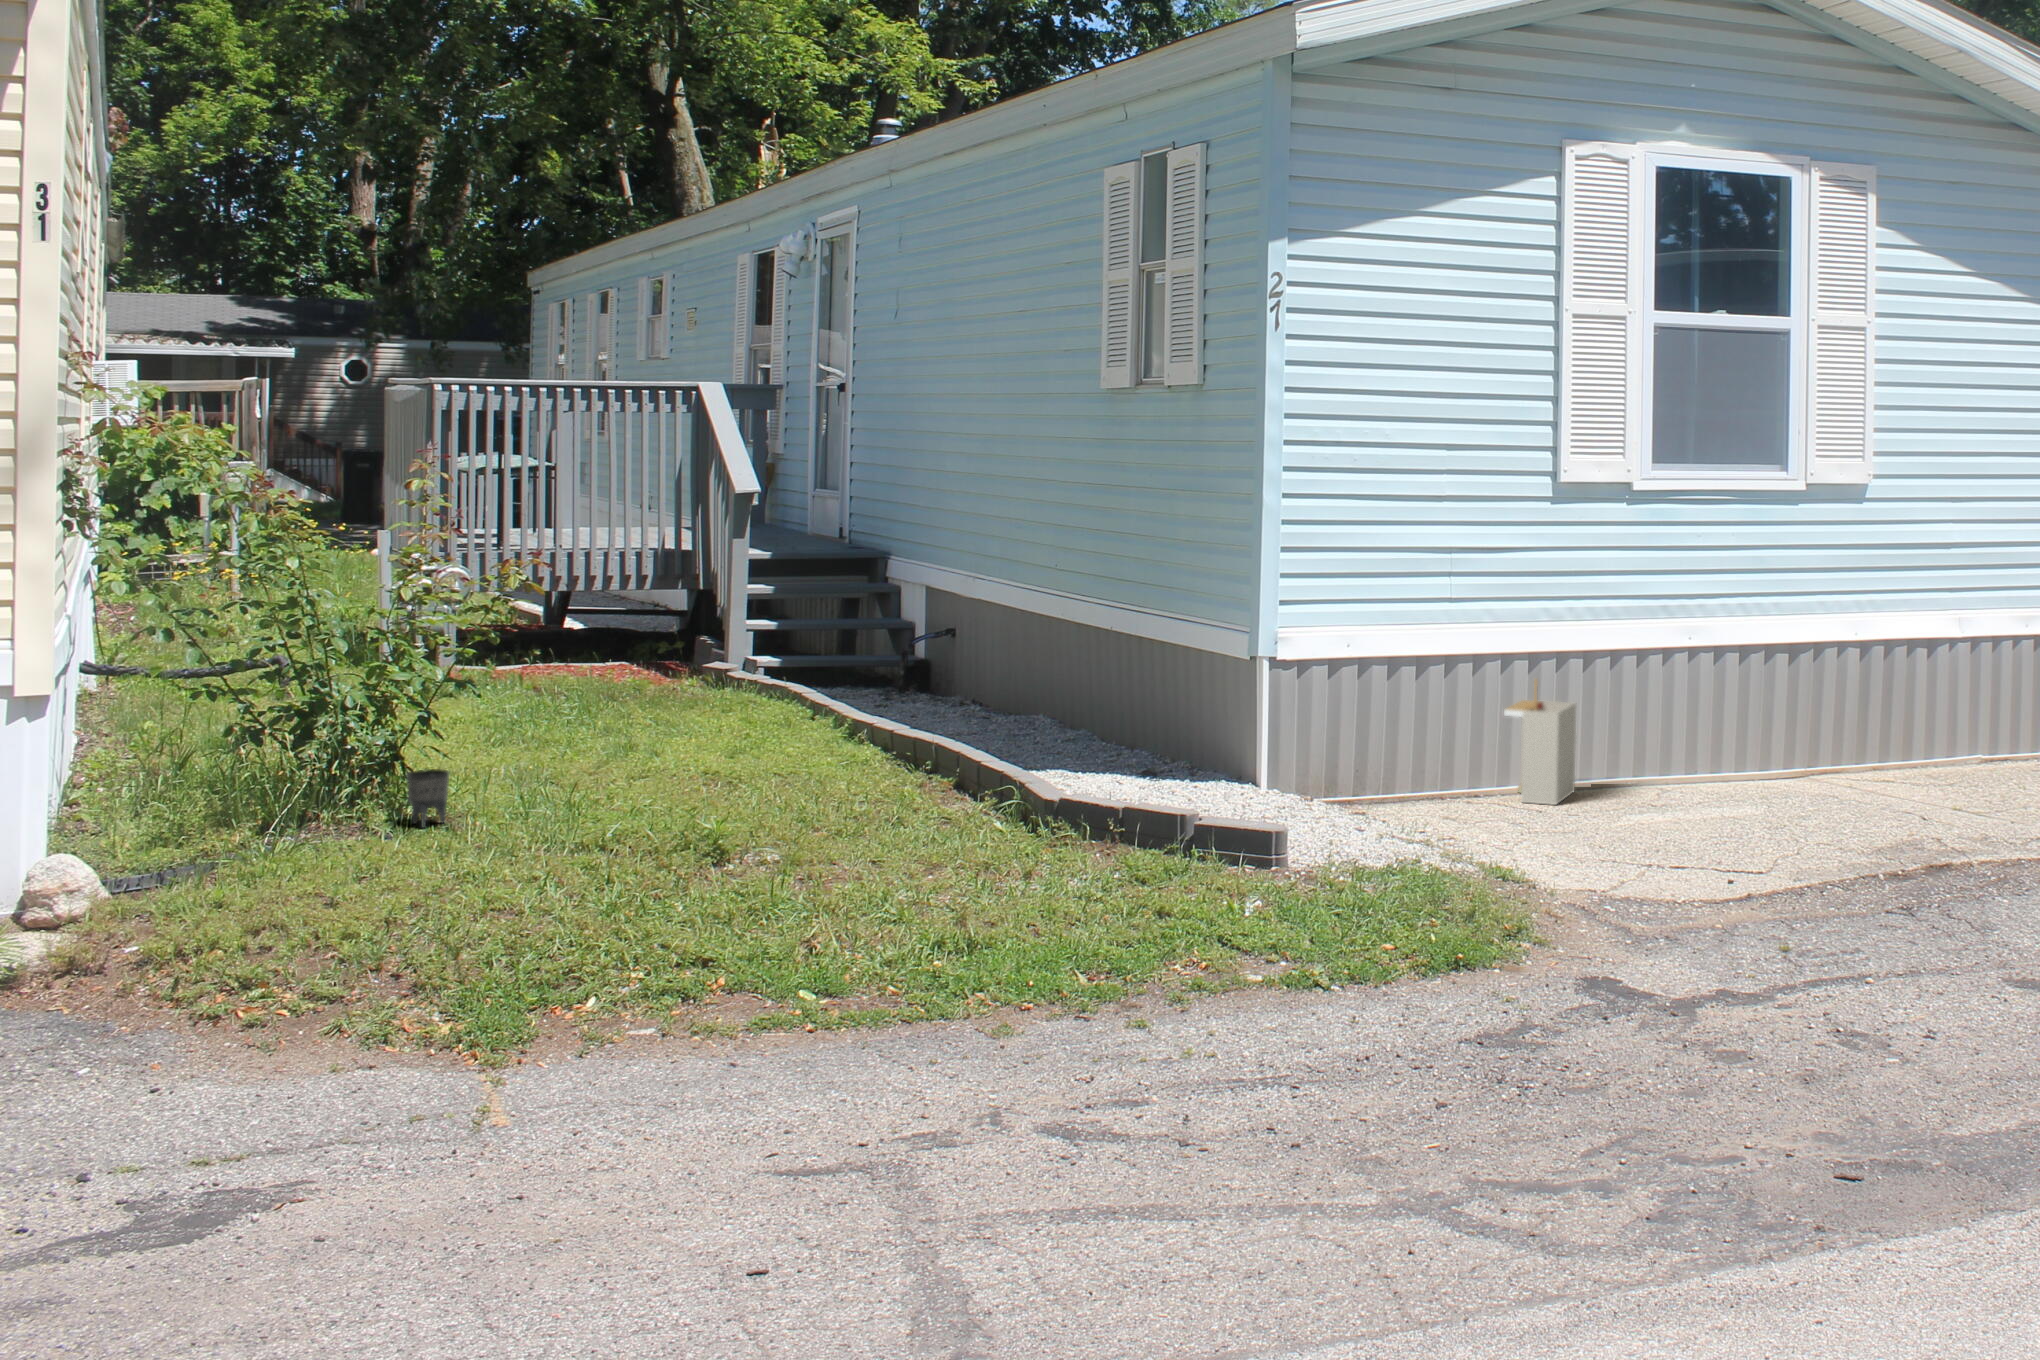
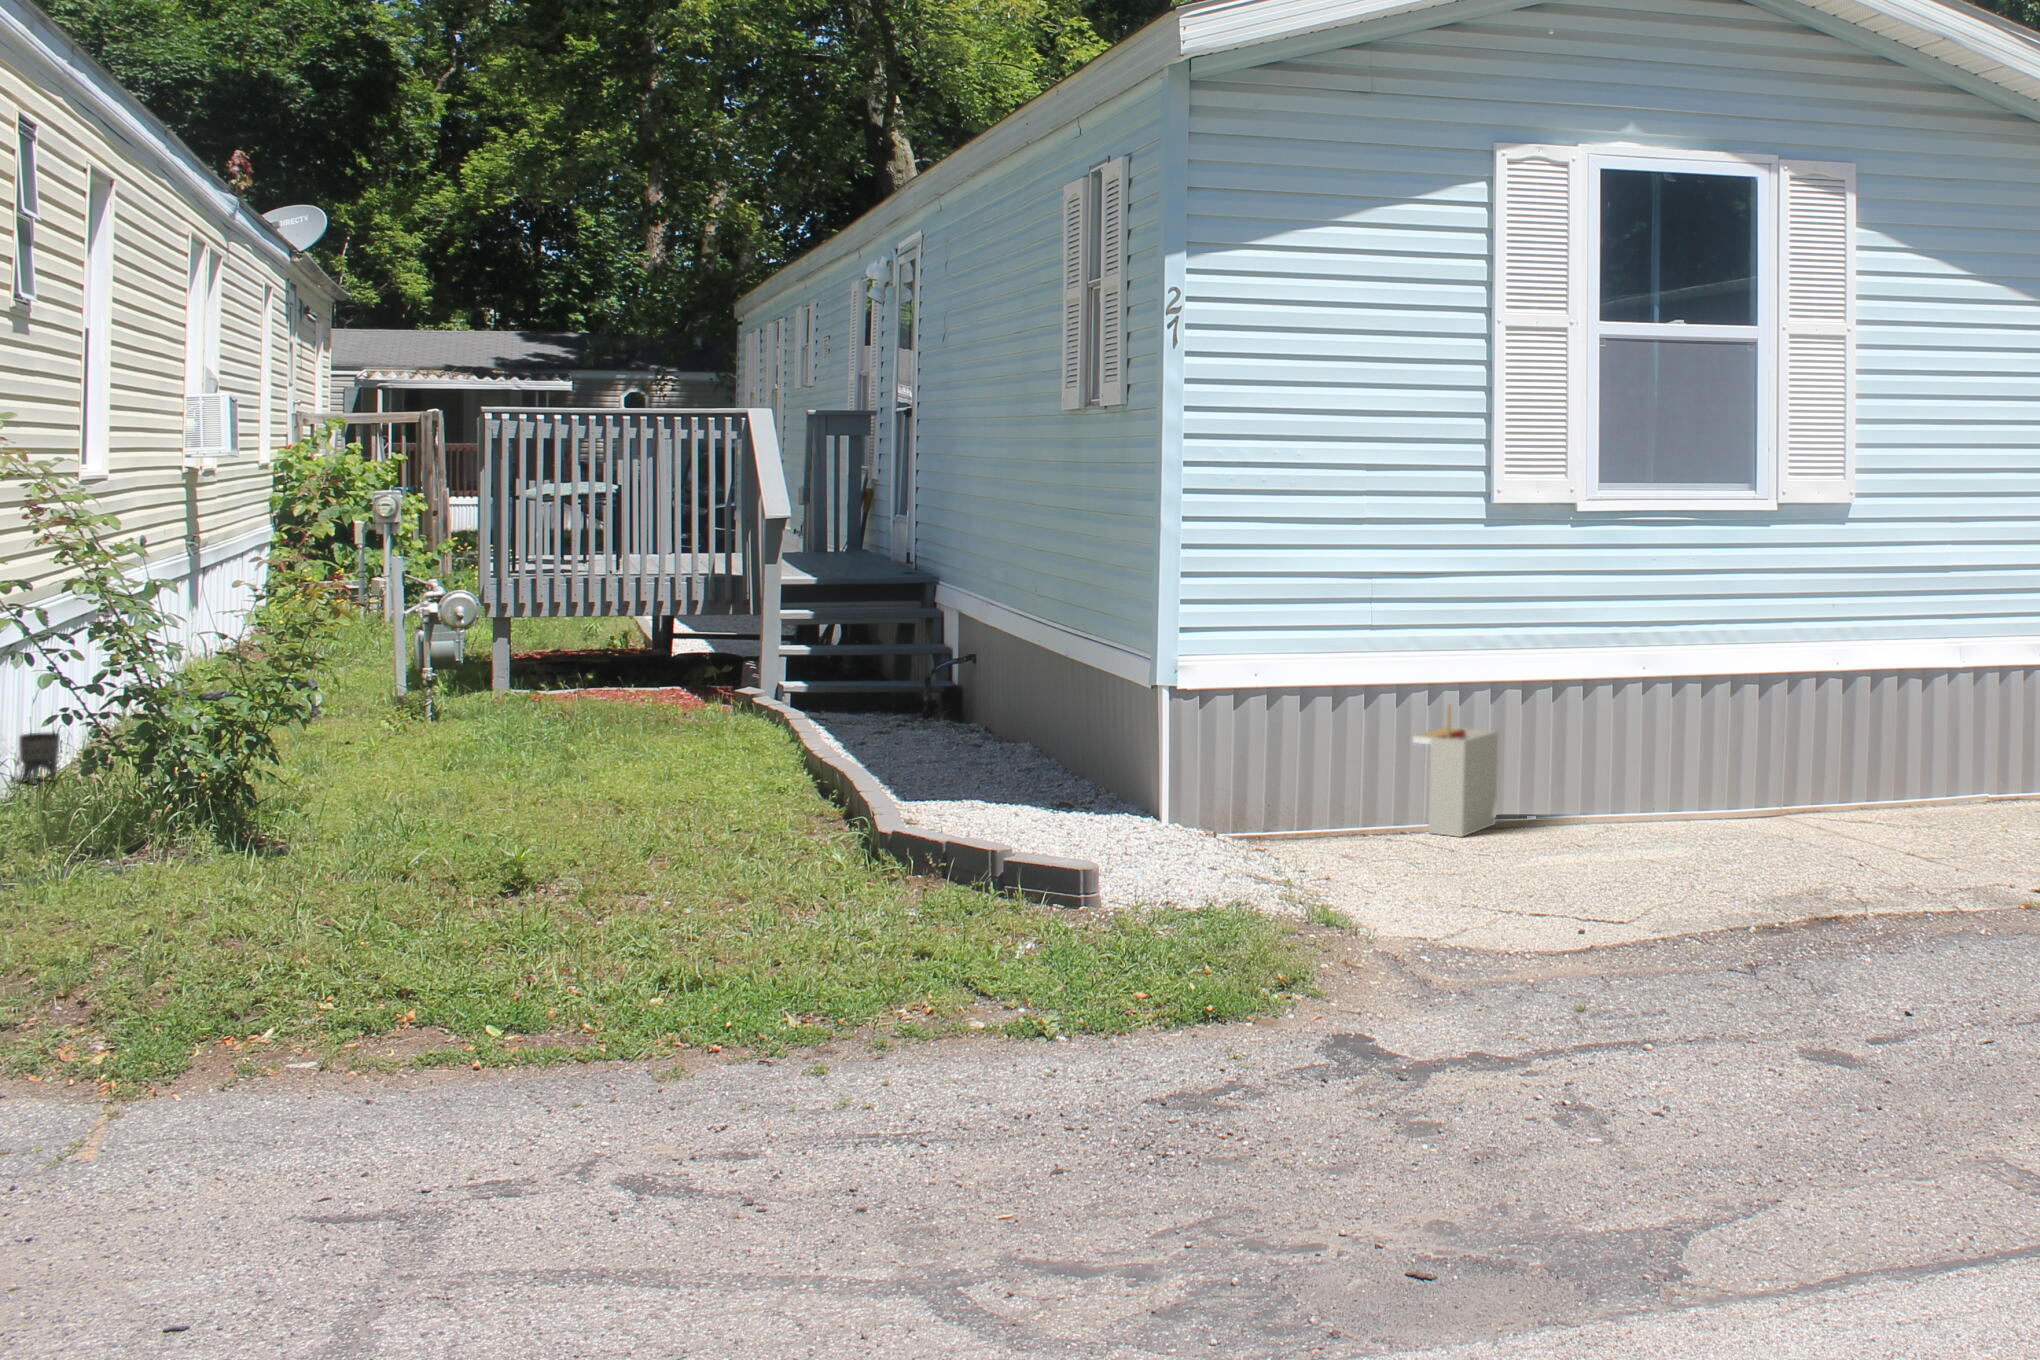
planter: present [407,769,449,828] -> present [19,733,60,784]

